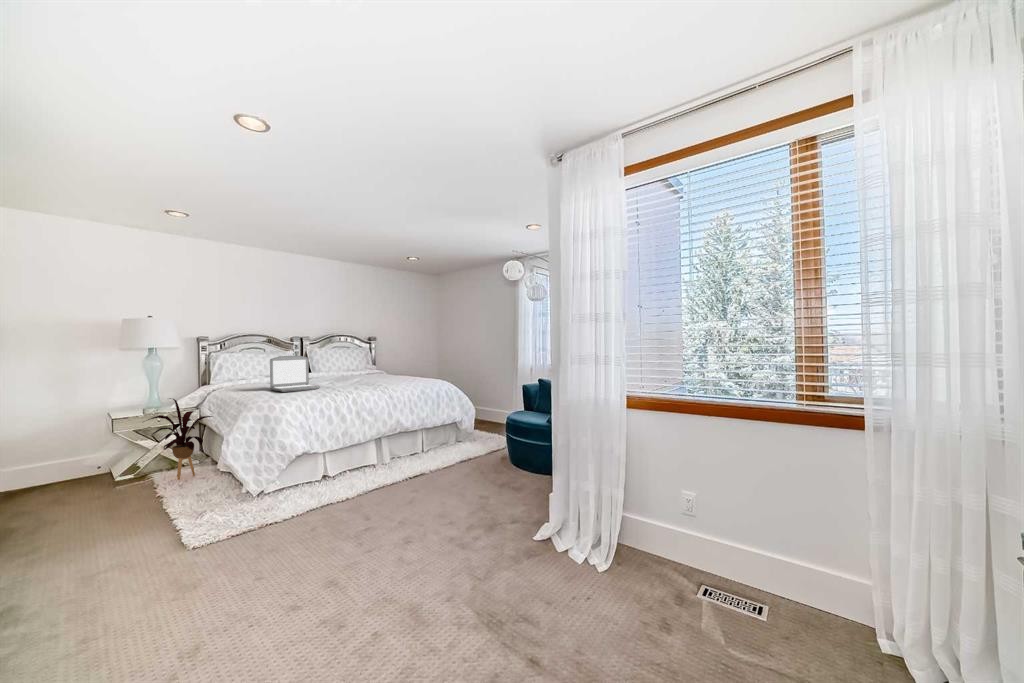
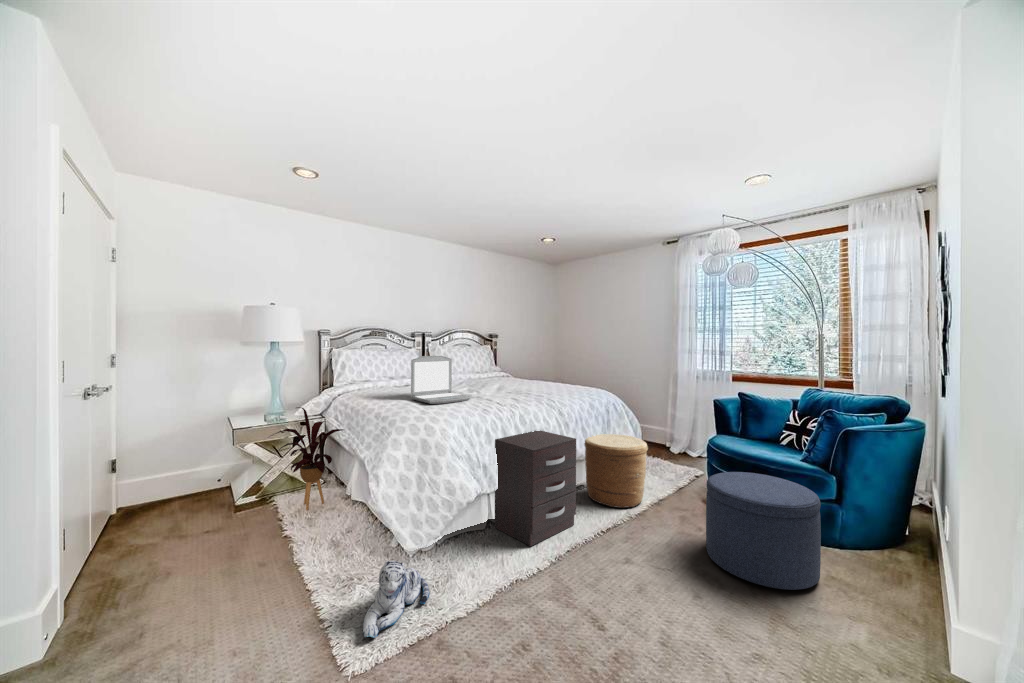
dresser: none [328,408,392,487] -> present [495,431,576,546]
woven basket: none [412,412,458,463] -> present [584,434,648,508]
ottoman: none [468,428,532,494] -> present [706,472,821,590]
plush toy: none [198,490,258,536] -> present [363,561,430,638]

